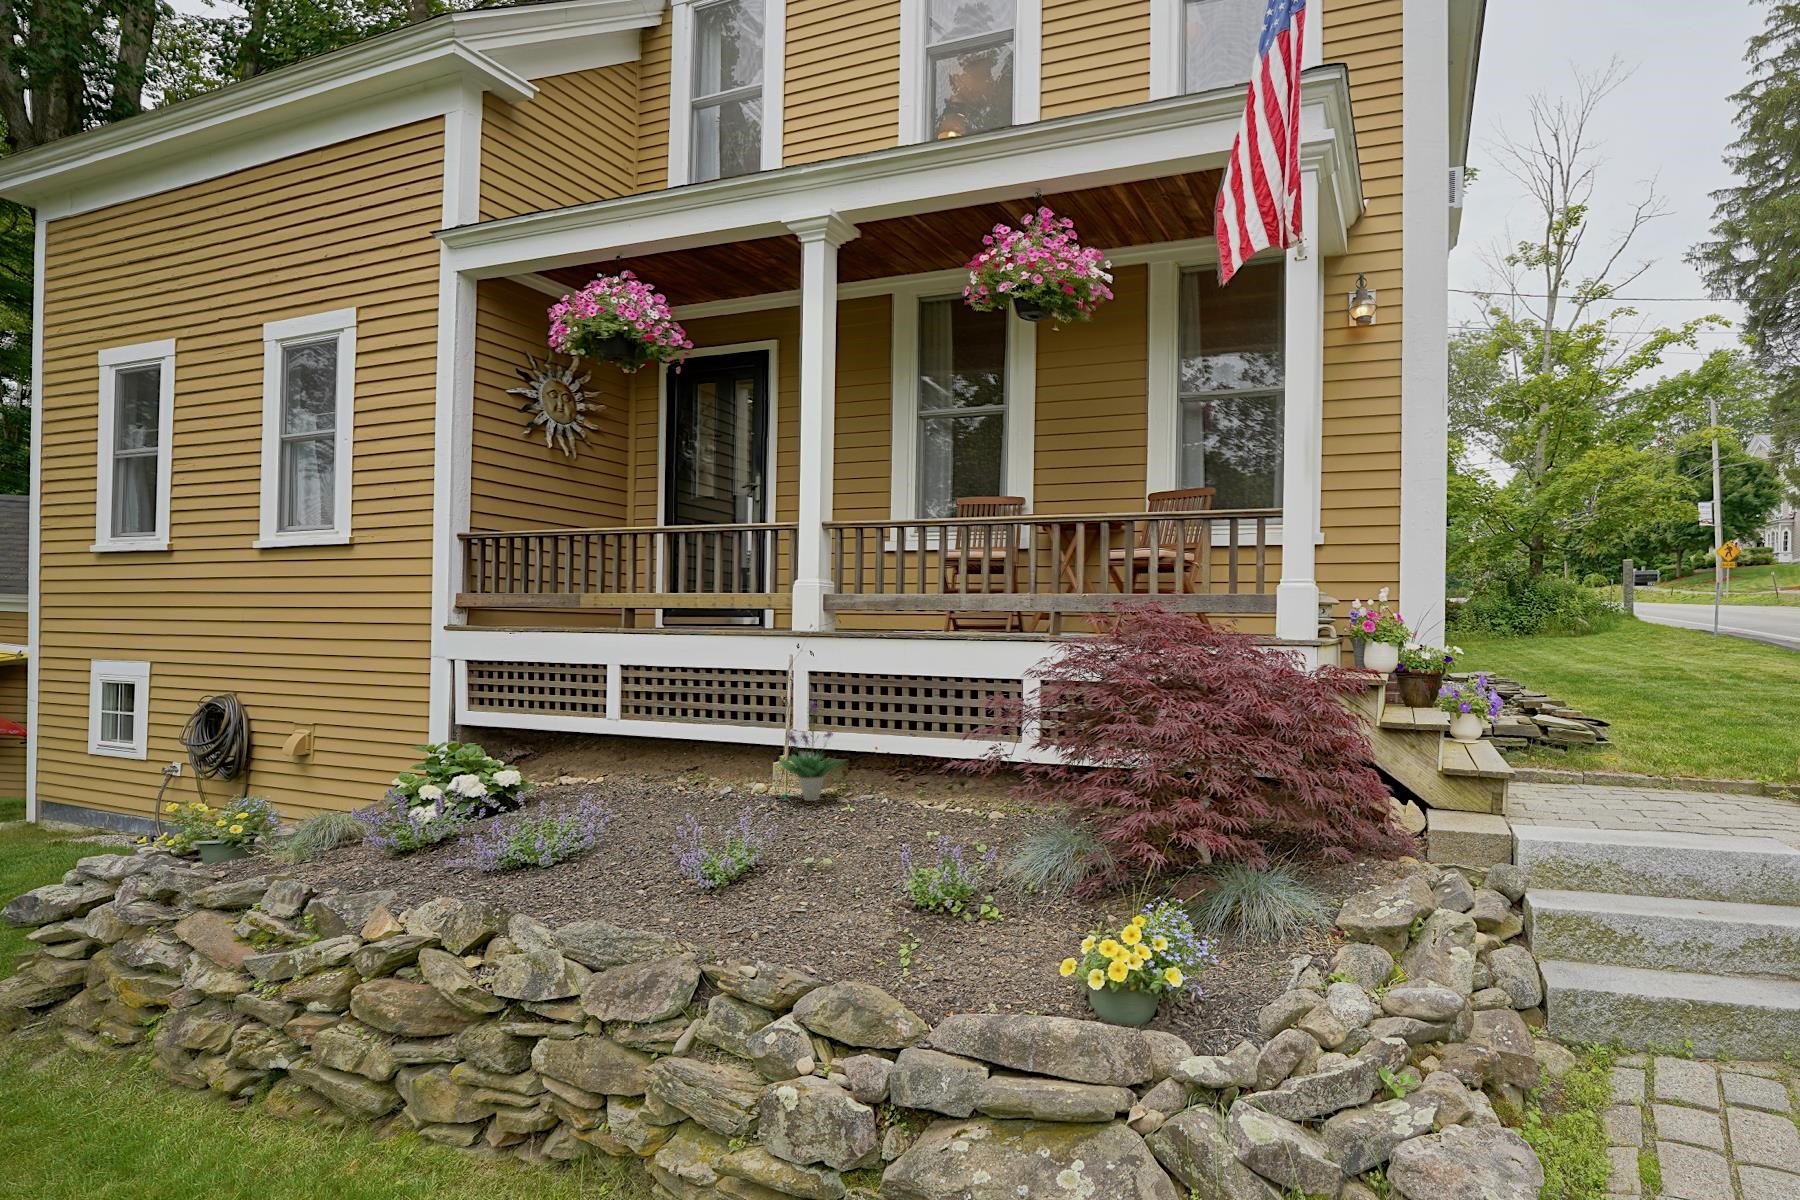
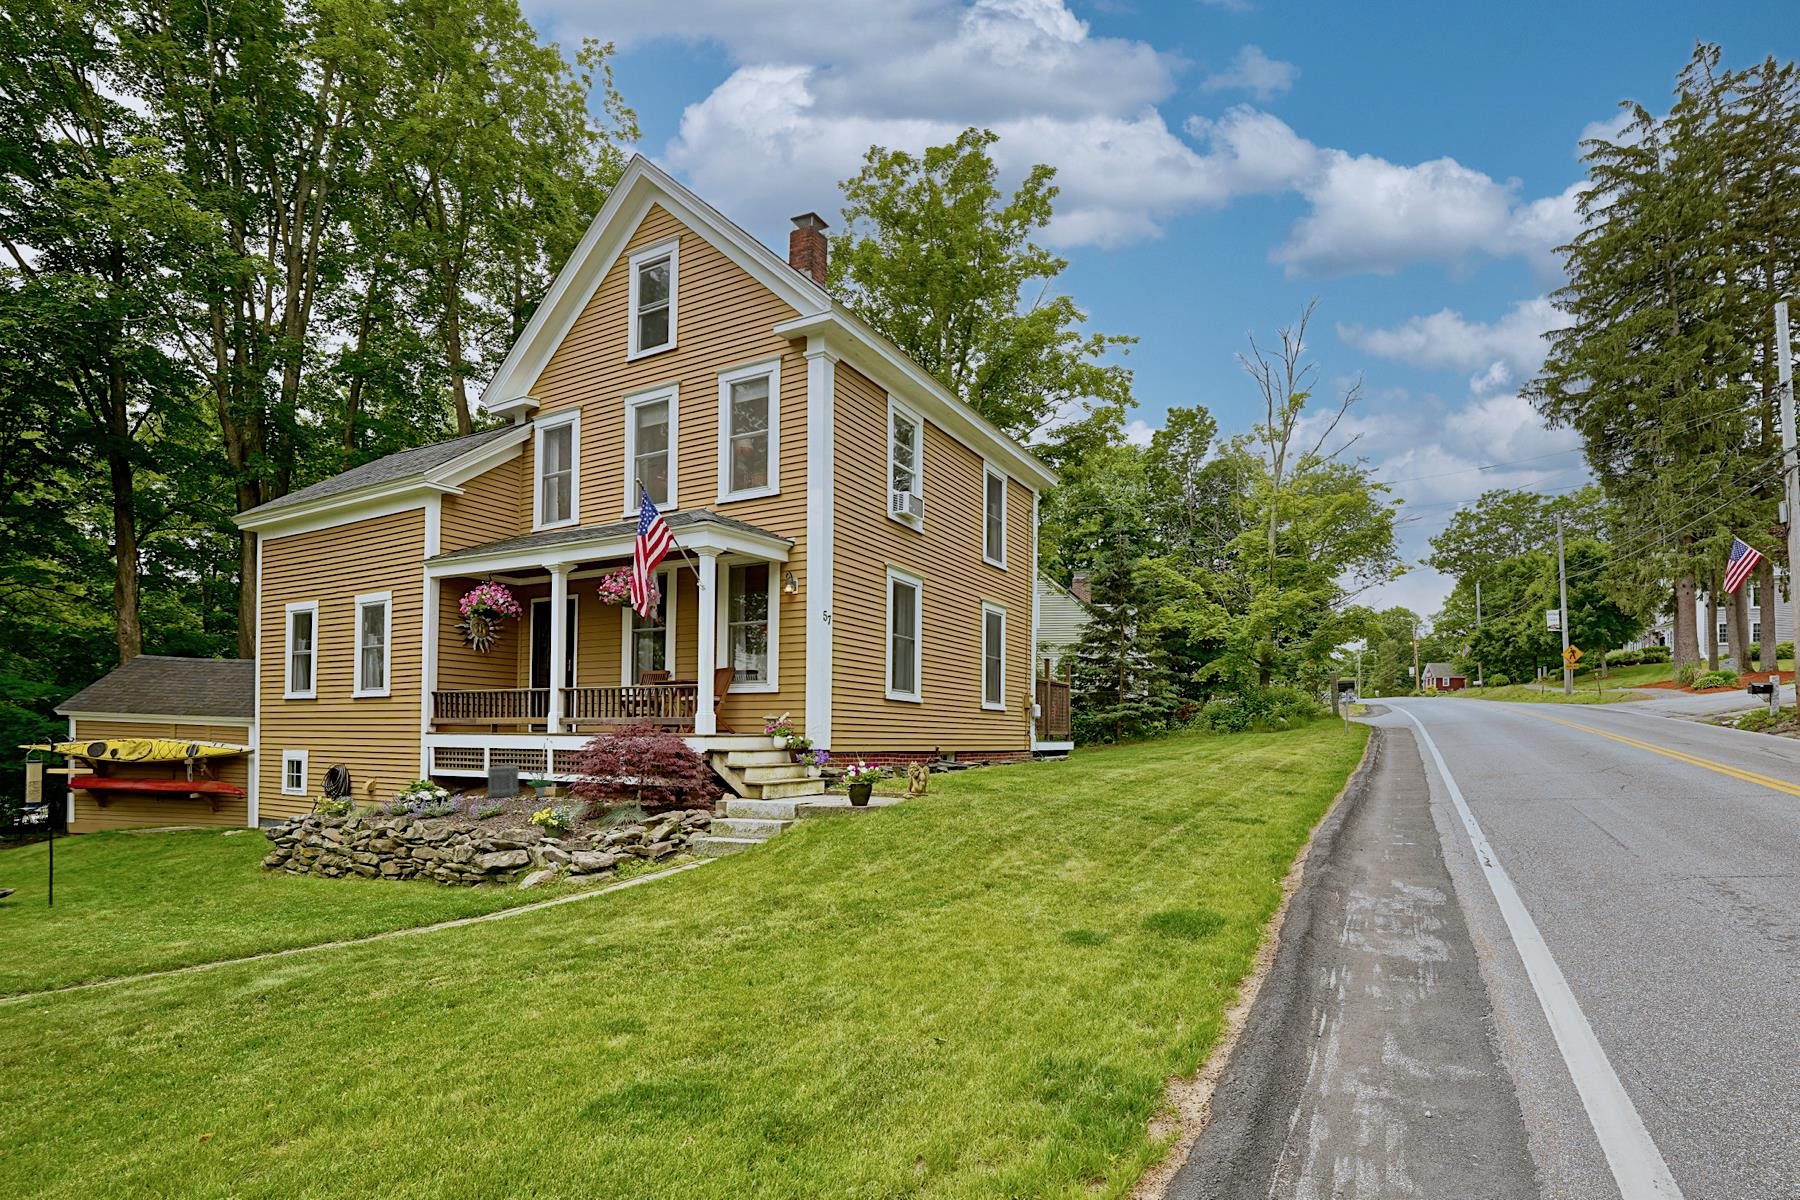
bucket: none [650,714,728,798] -> present [488,766,519,797]

